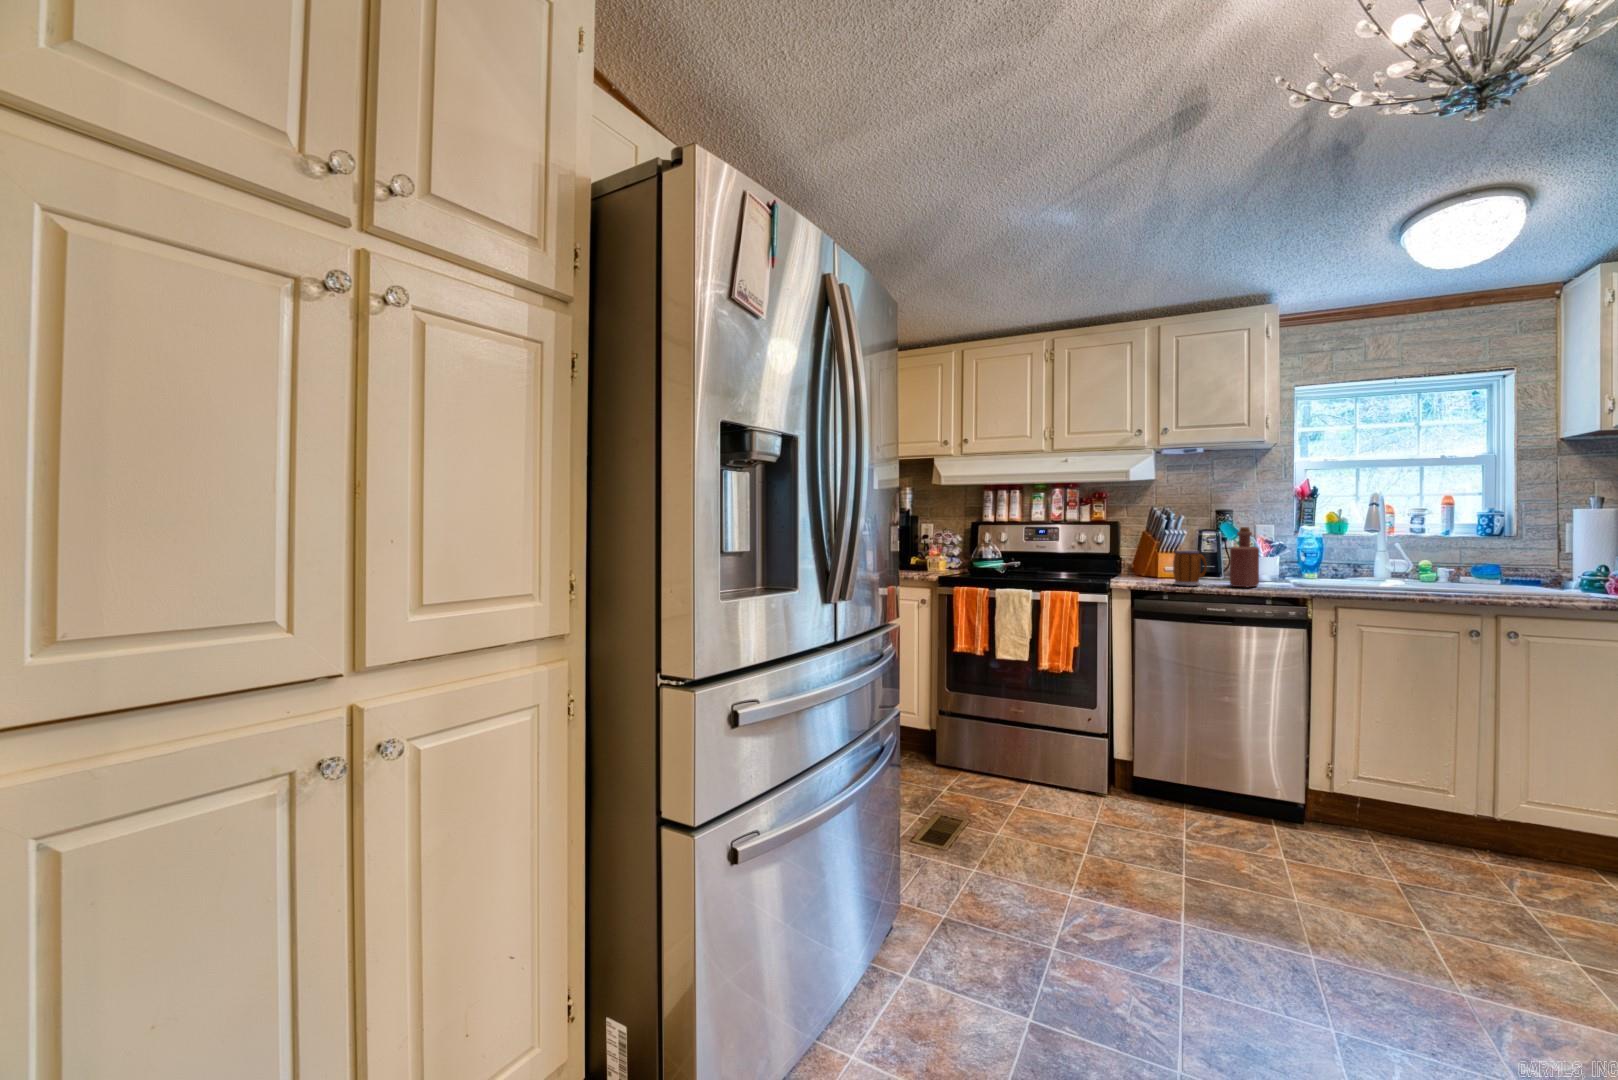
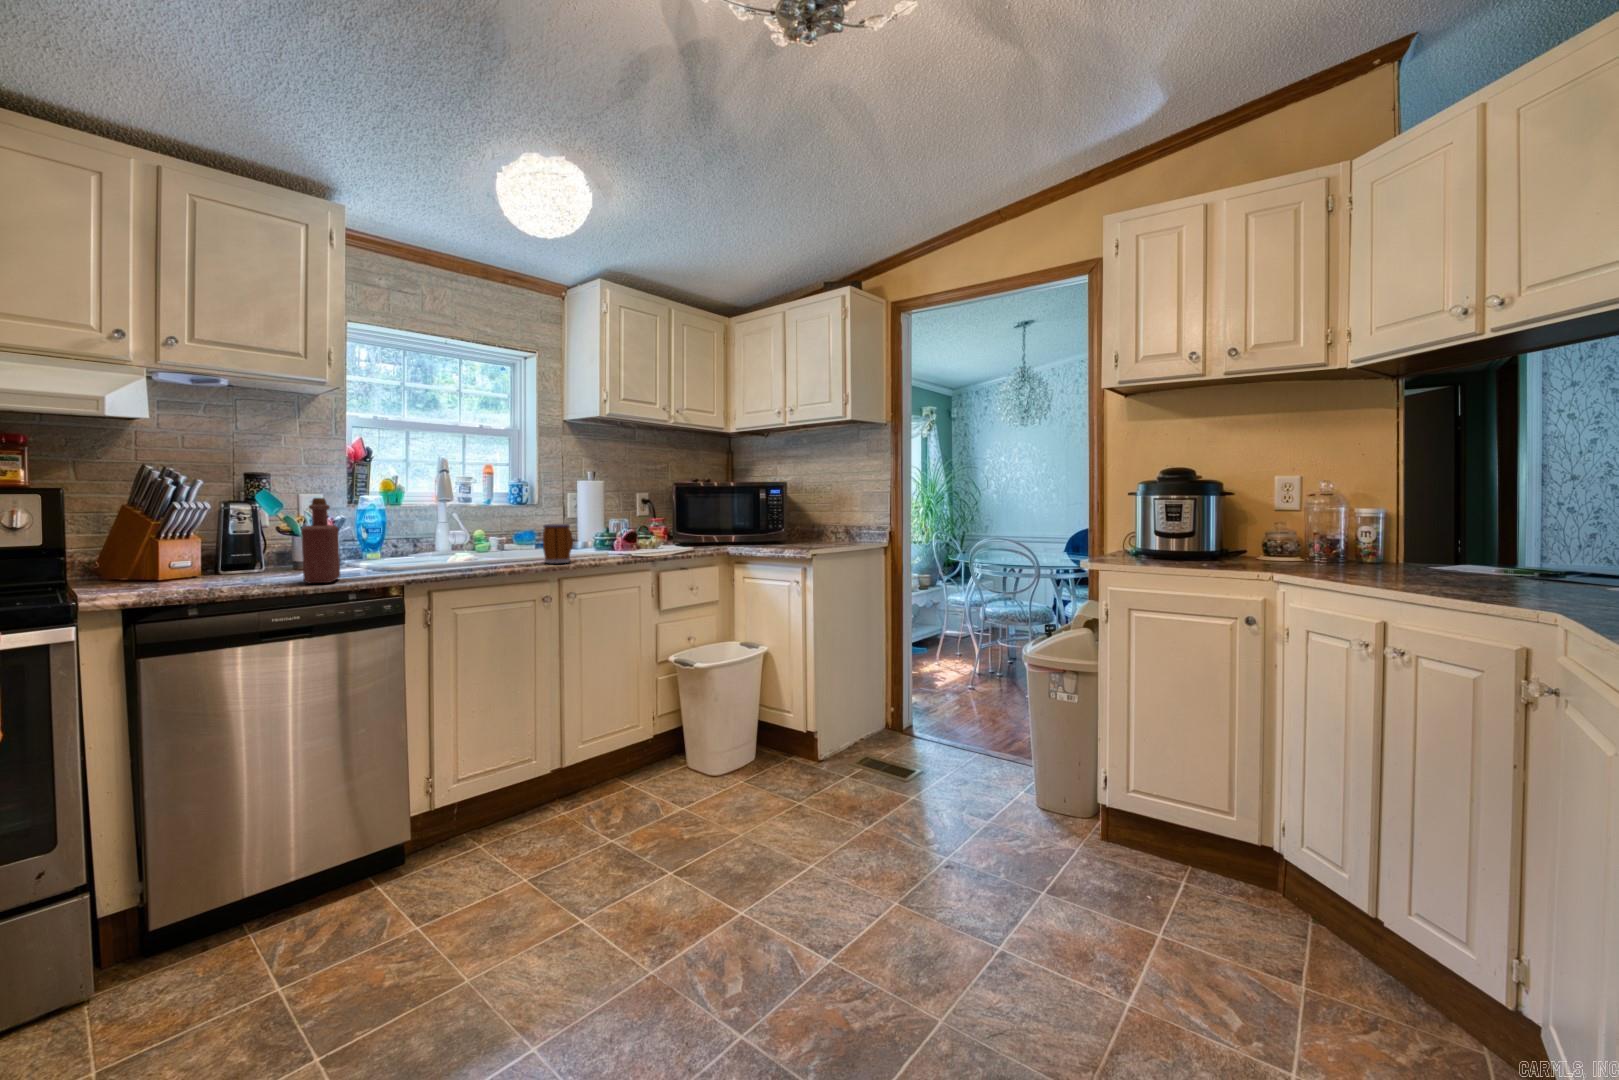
mug: present [1173,550,1207,586] -> present [543,524,573,564]

